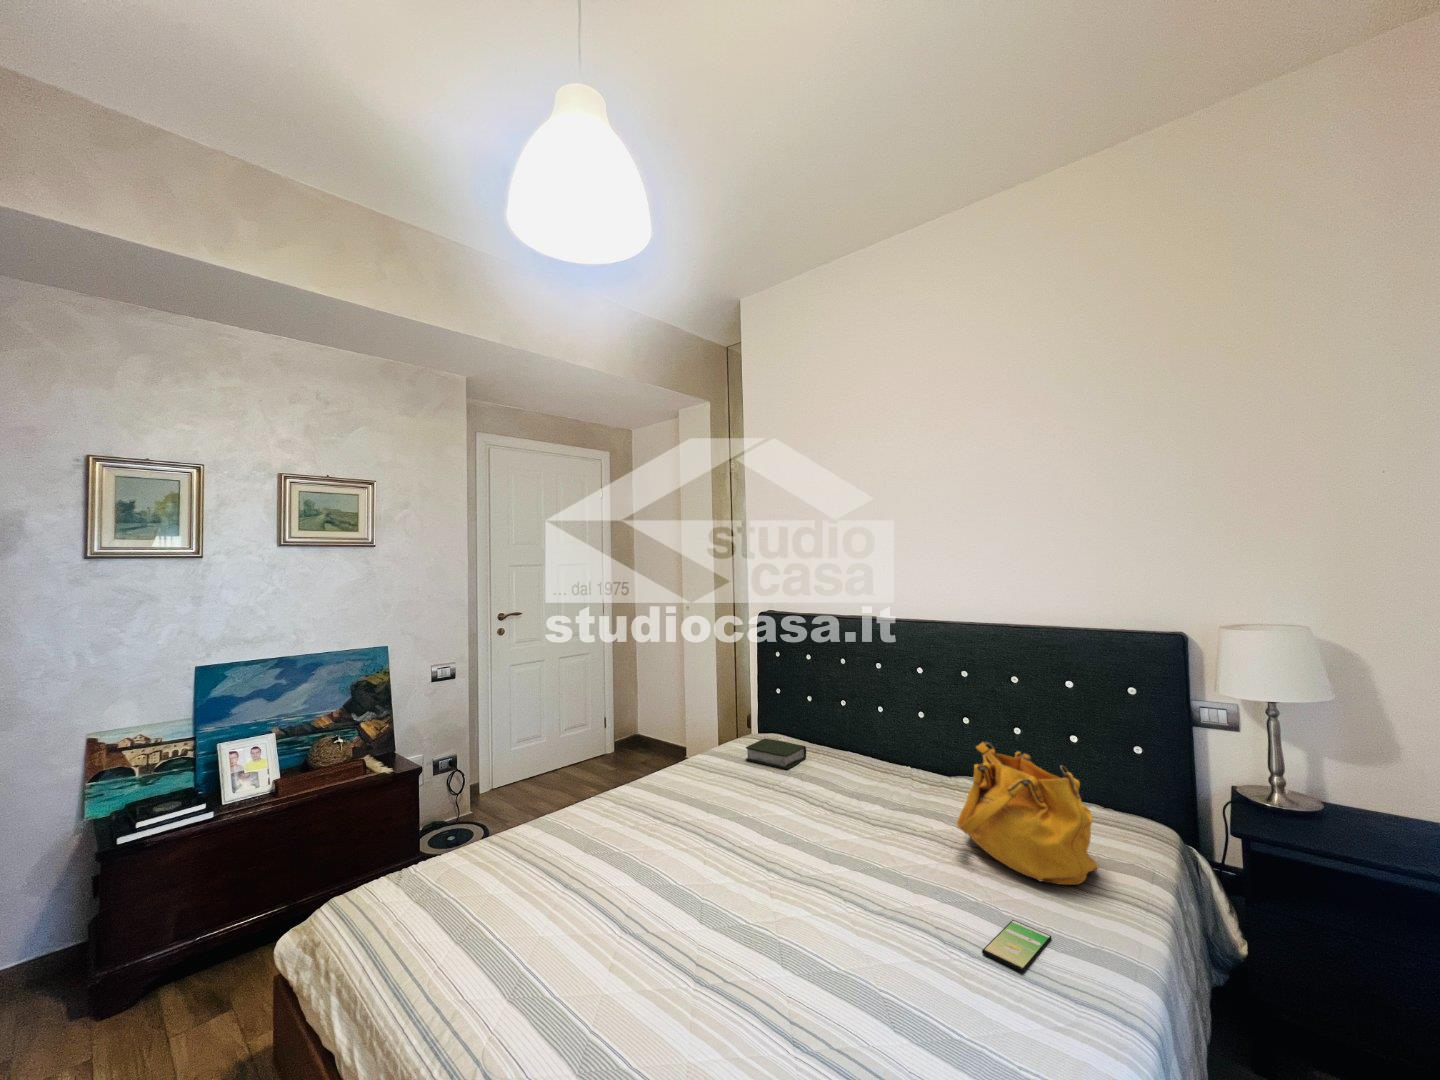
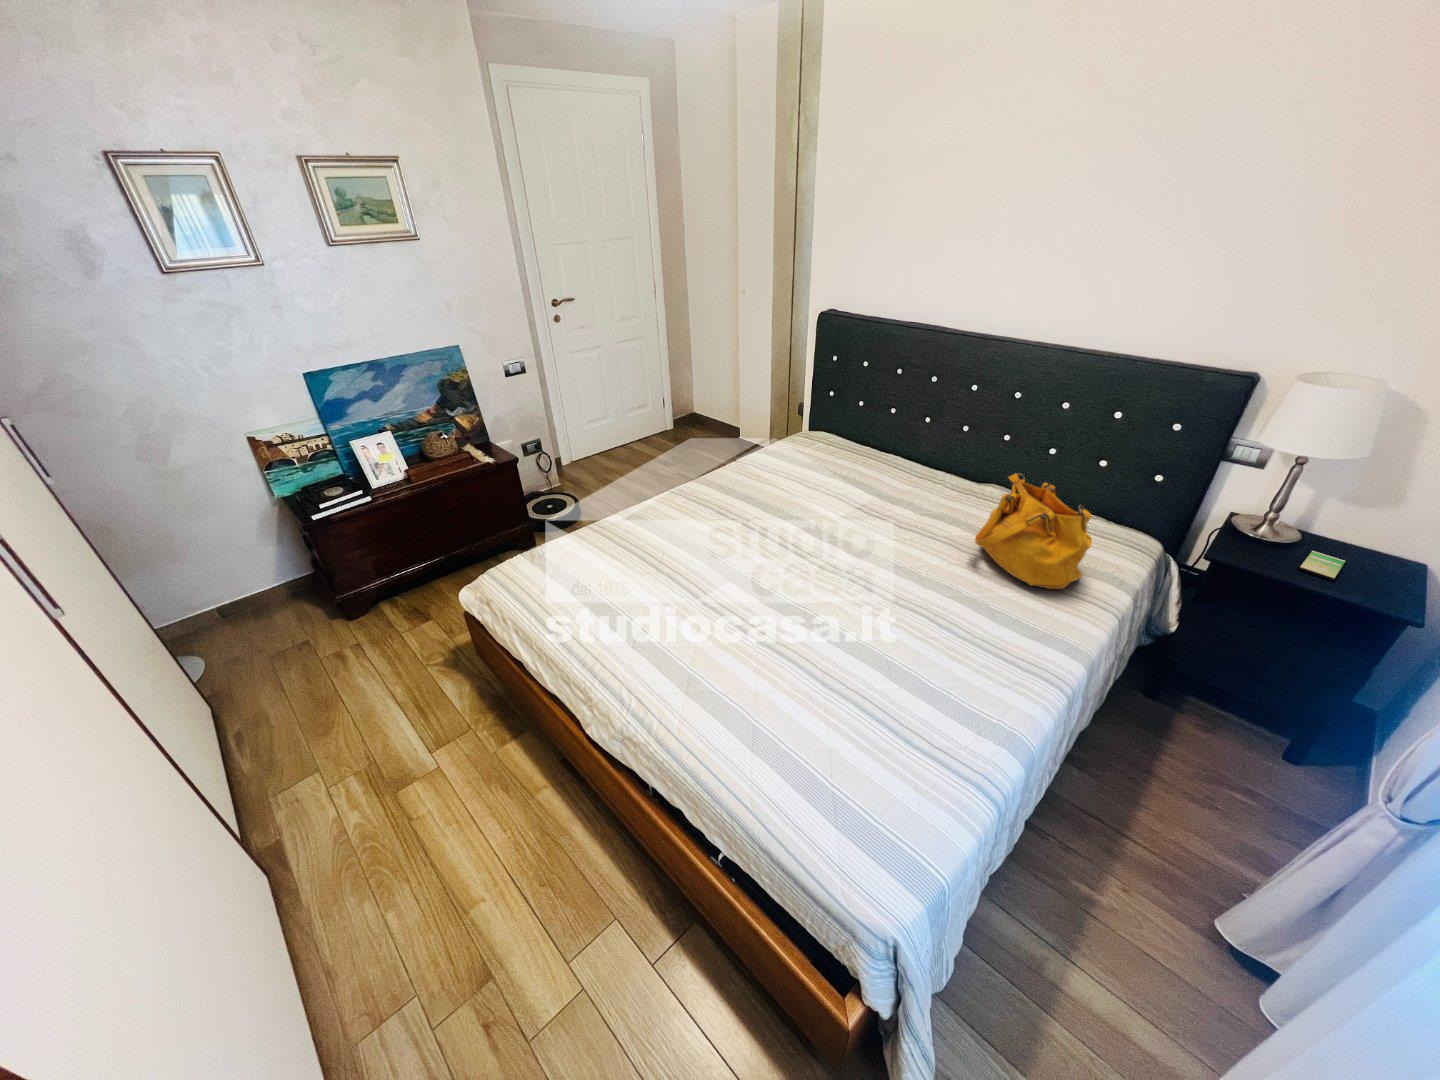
book: present [746,738,806,769] -> none [798,443,852,474]
smartphone: present [982,920,1051,973] -> present [1298,550,1346,581]

